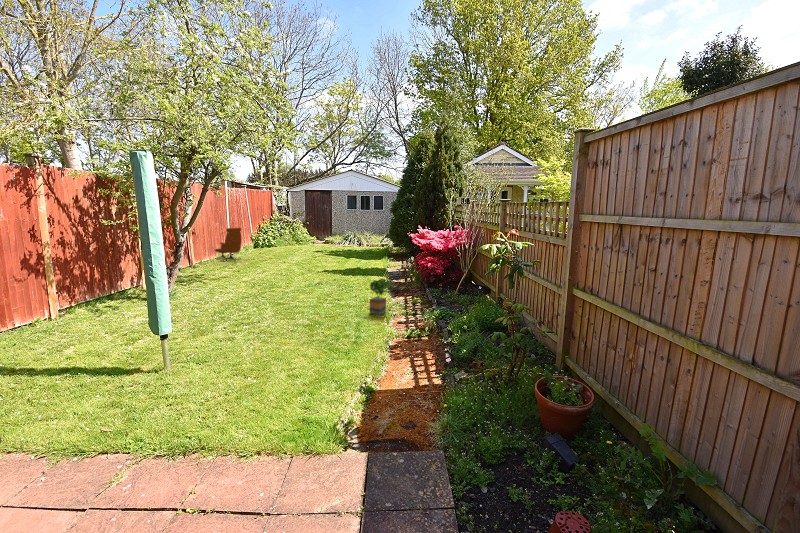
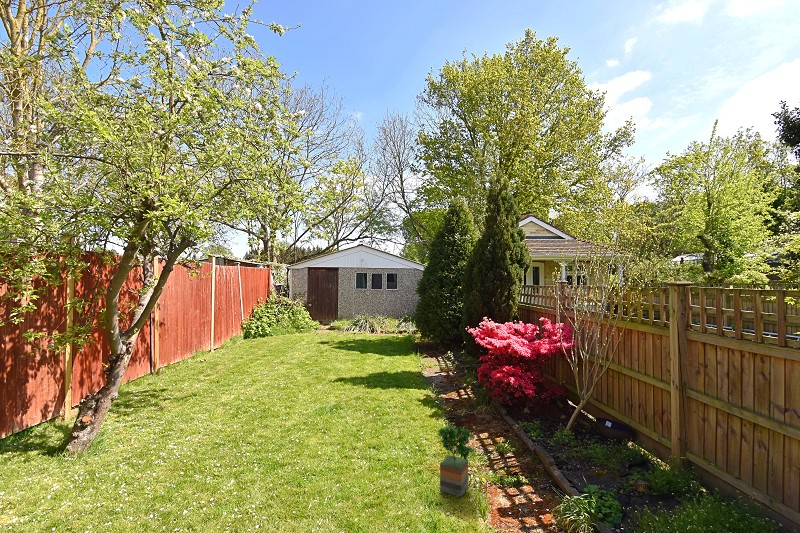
lounge chair: present [215,228,241,261] -> none [191,317,227,362]

